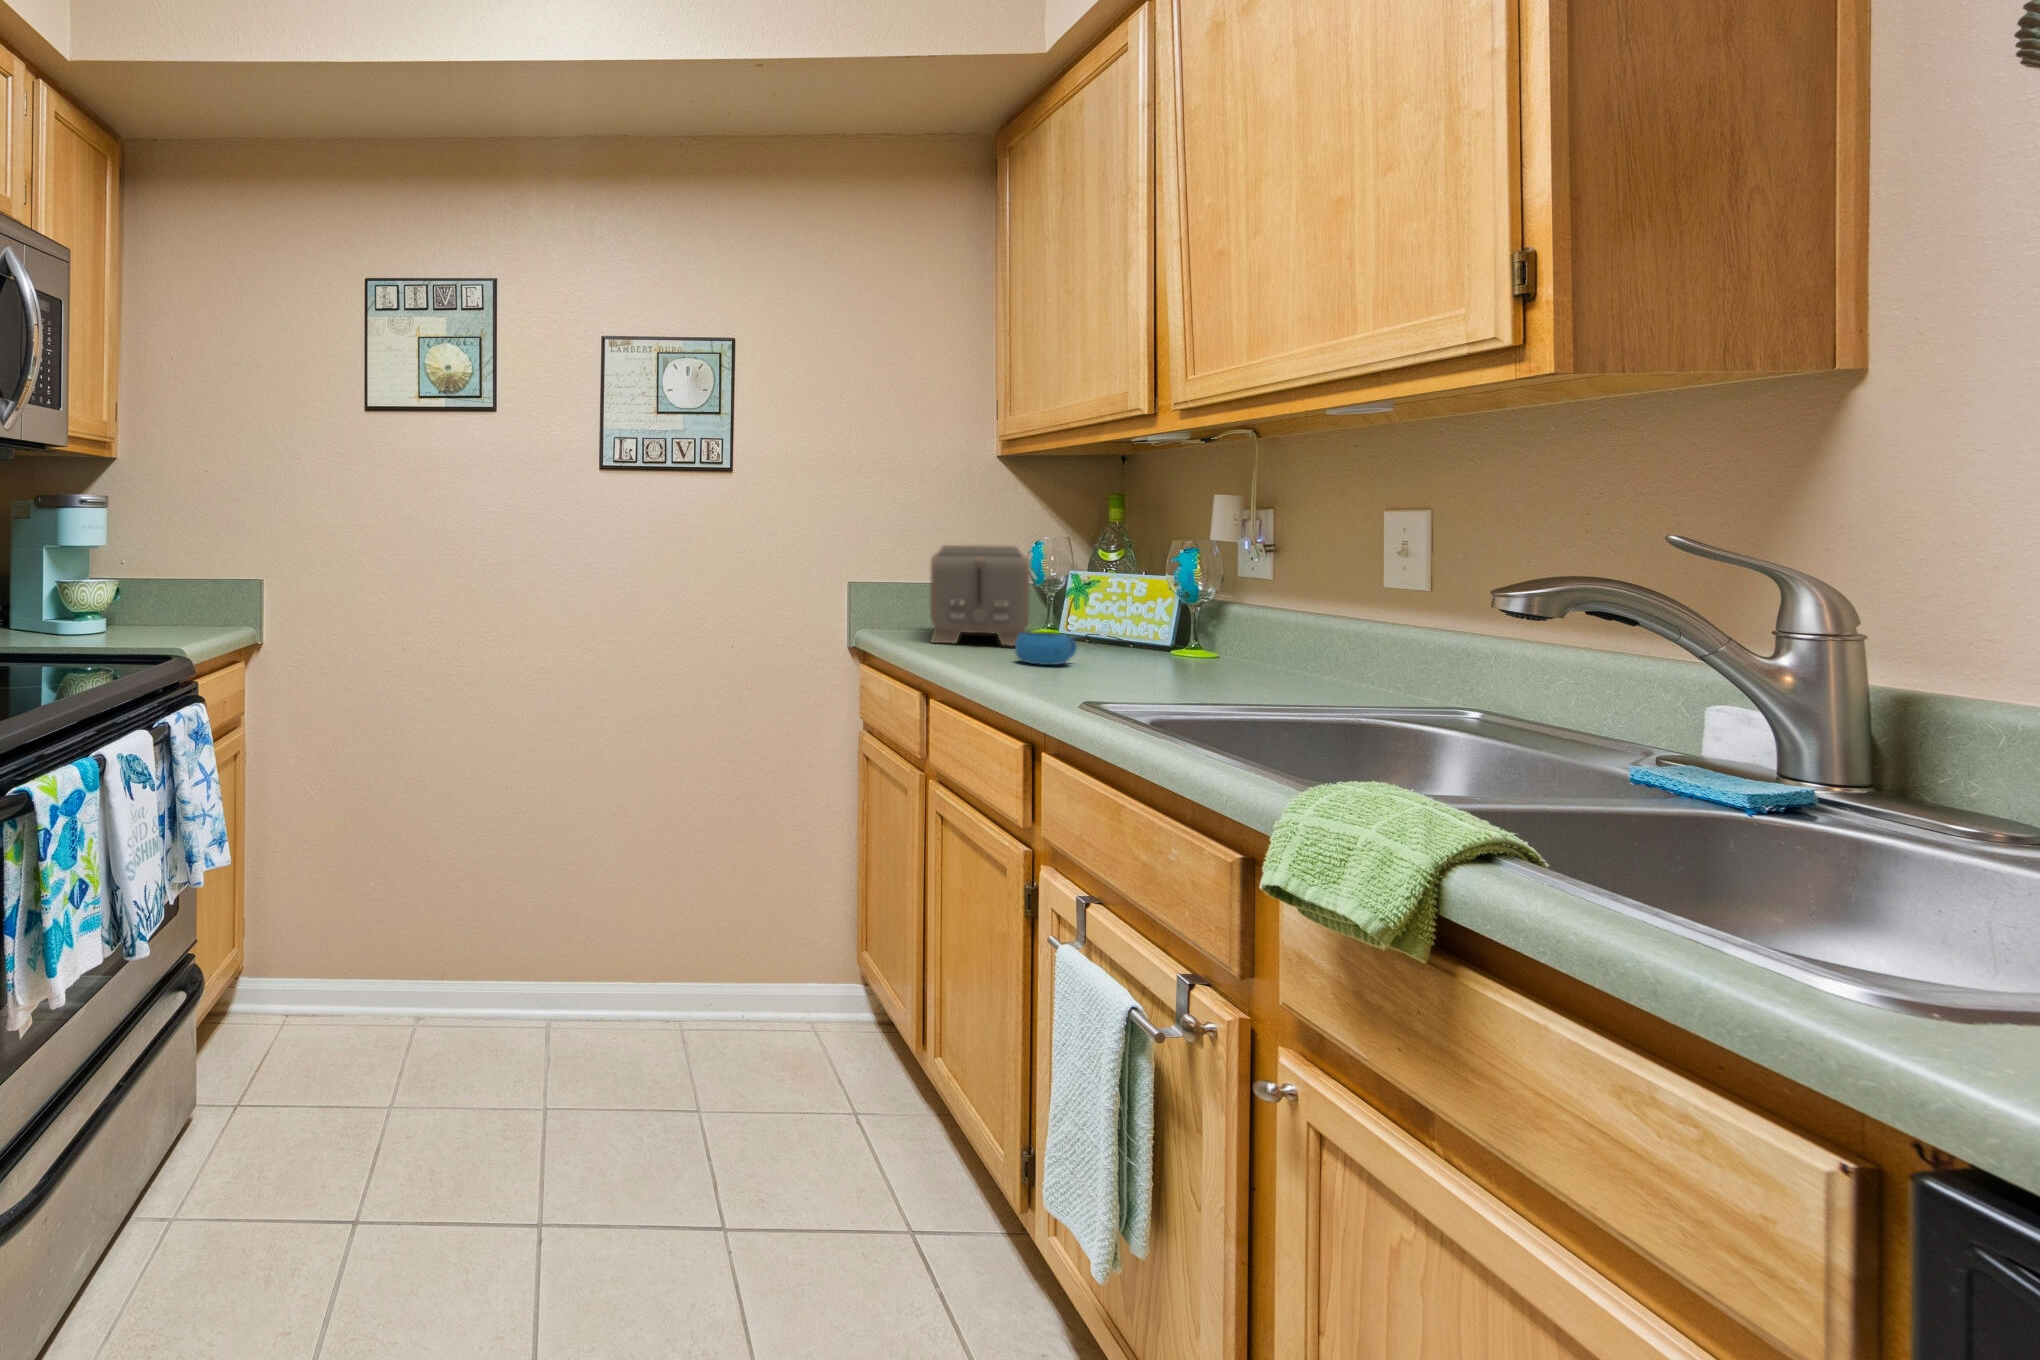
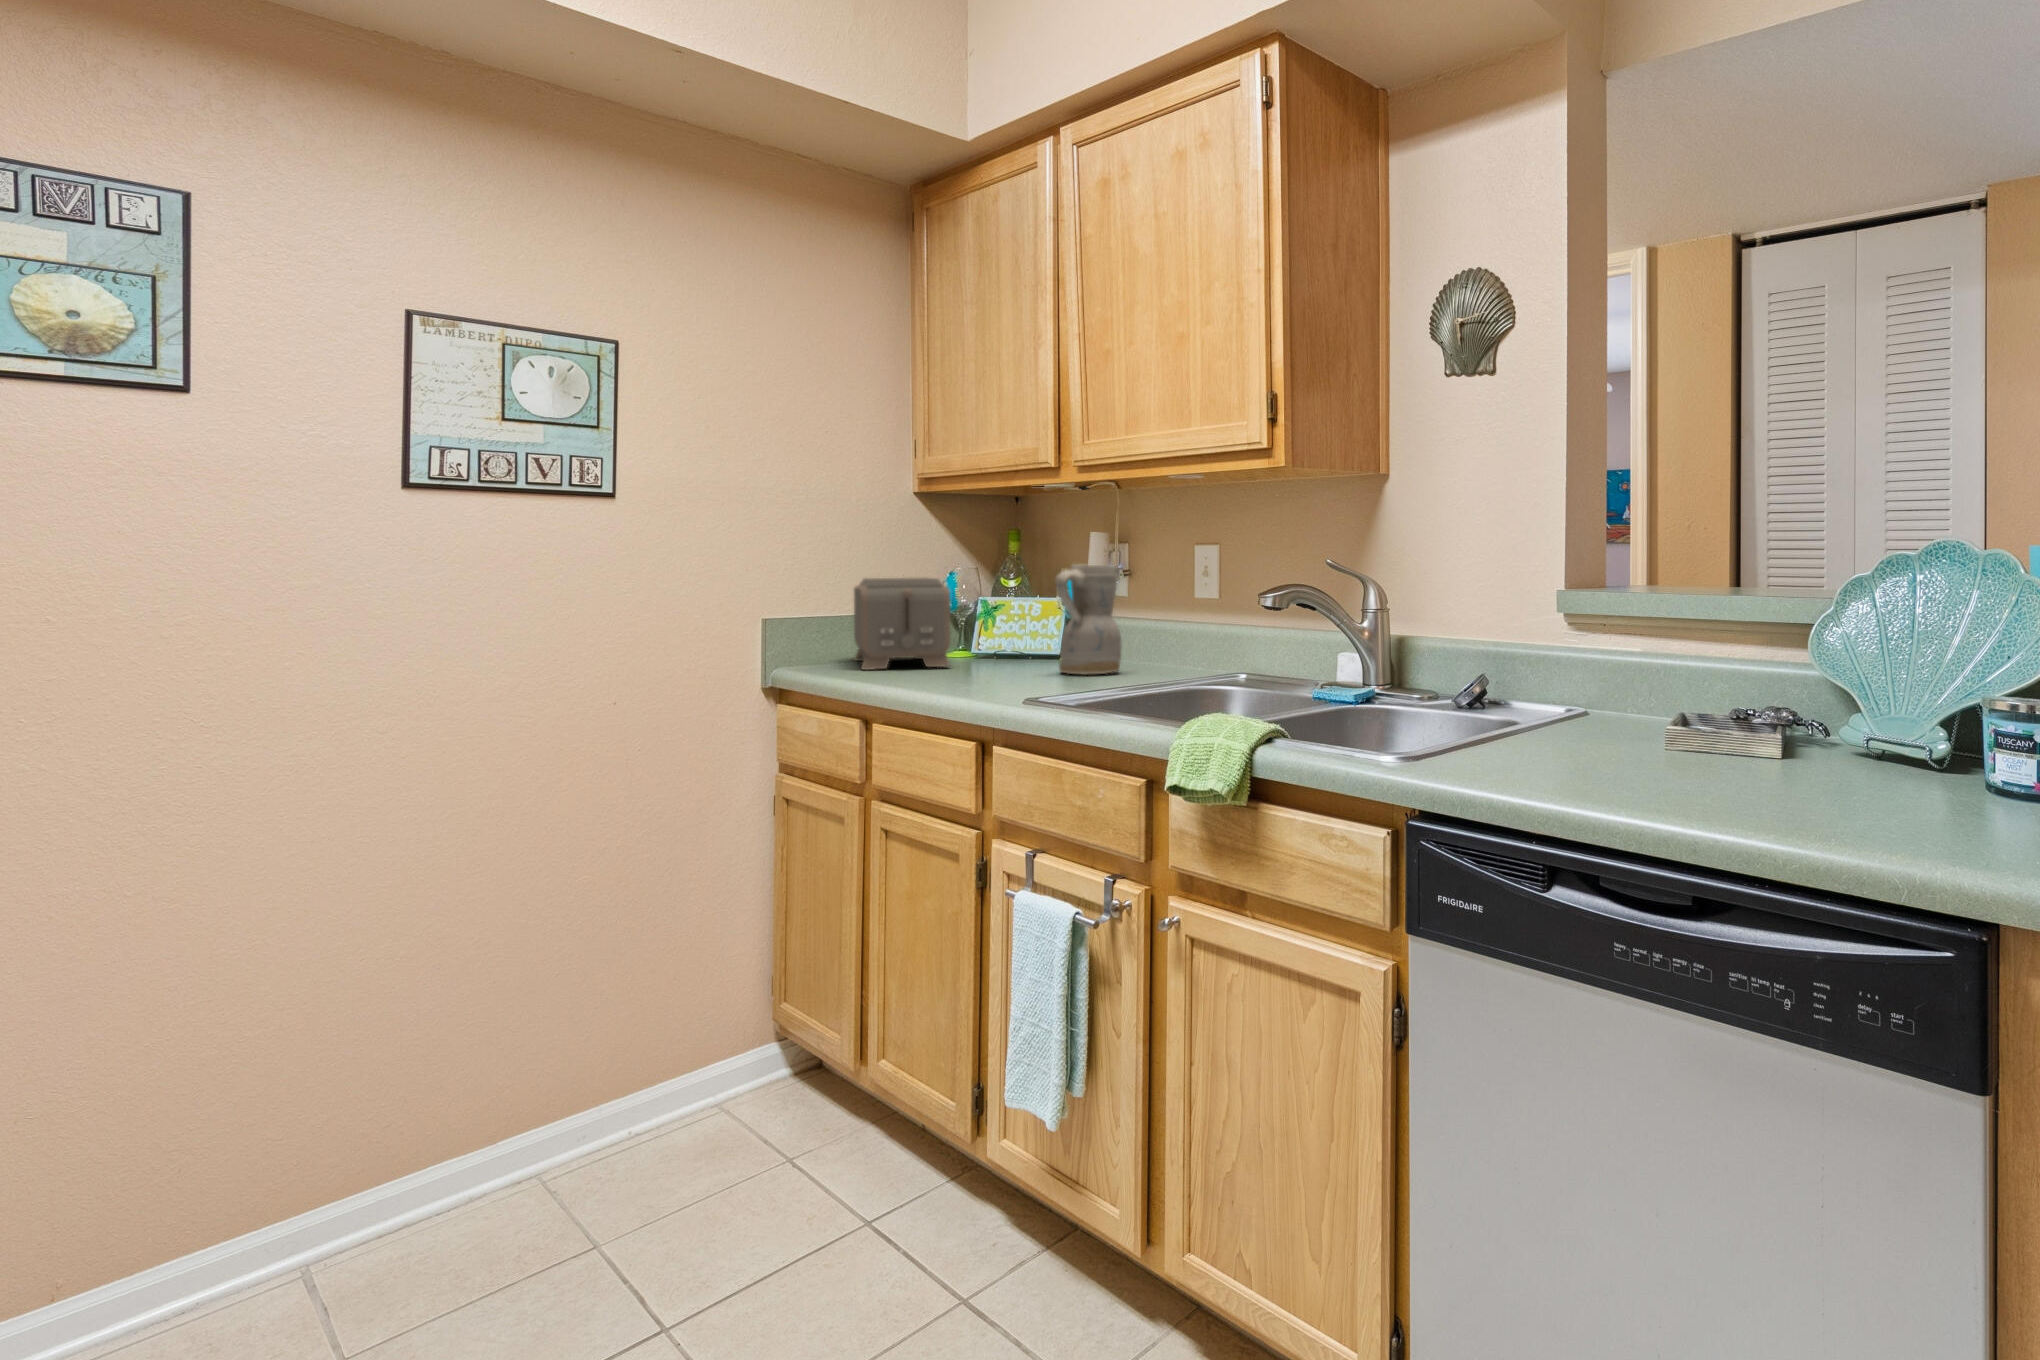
ceramic pitcher: none [1156,532,1253,673] -> present [1056,564,1122,674]
mug: present [1015,632,1077,665] -> none [947,651,996,679]

